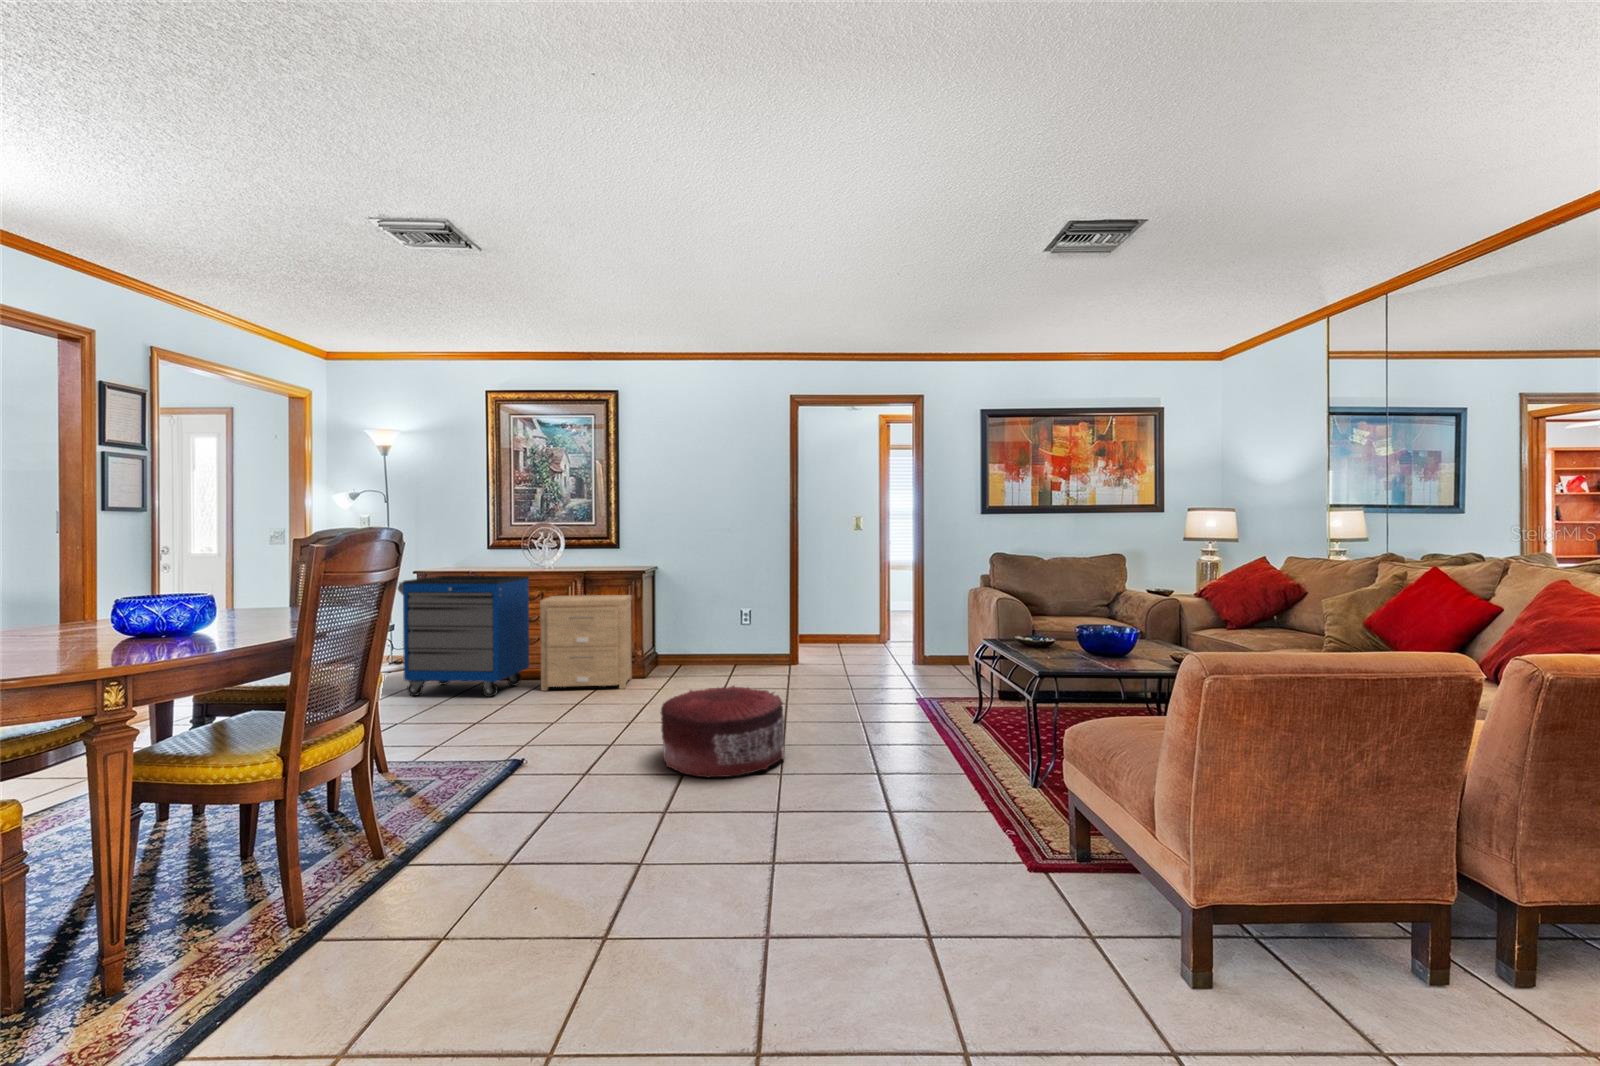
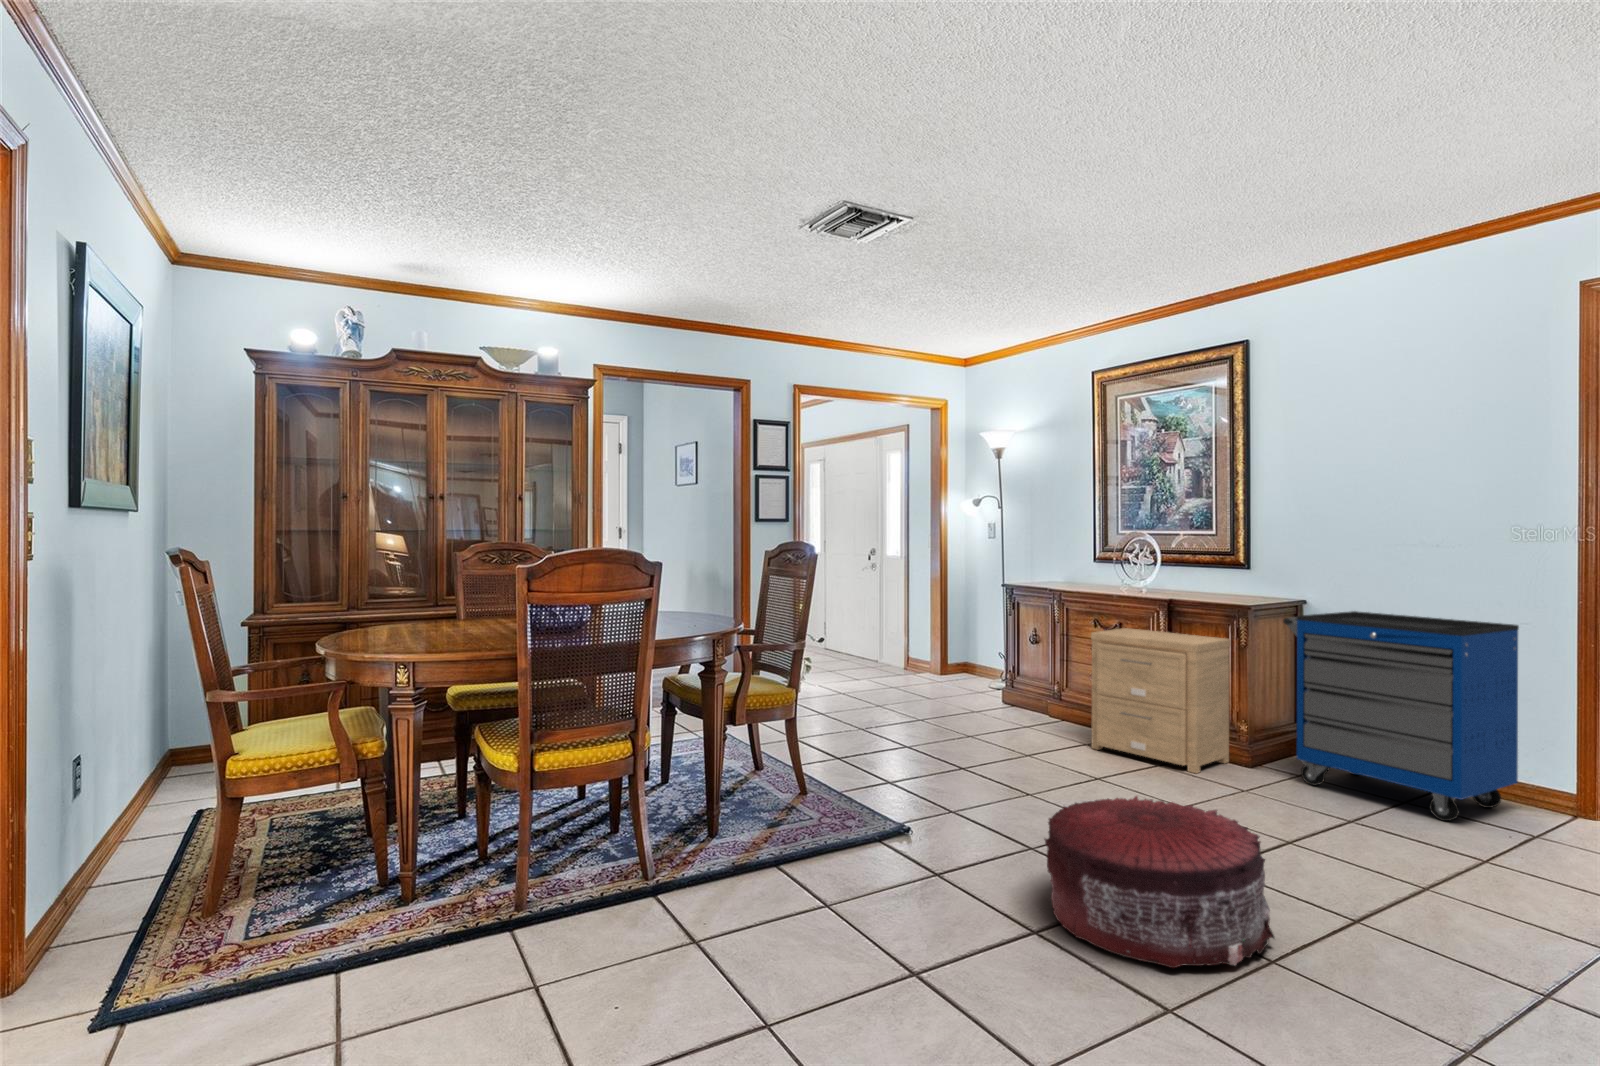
storage cabinet: present [398,576,529,697] -> present [1283,611,1519,821]

